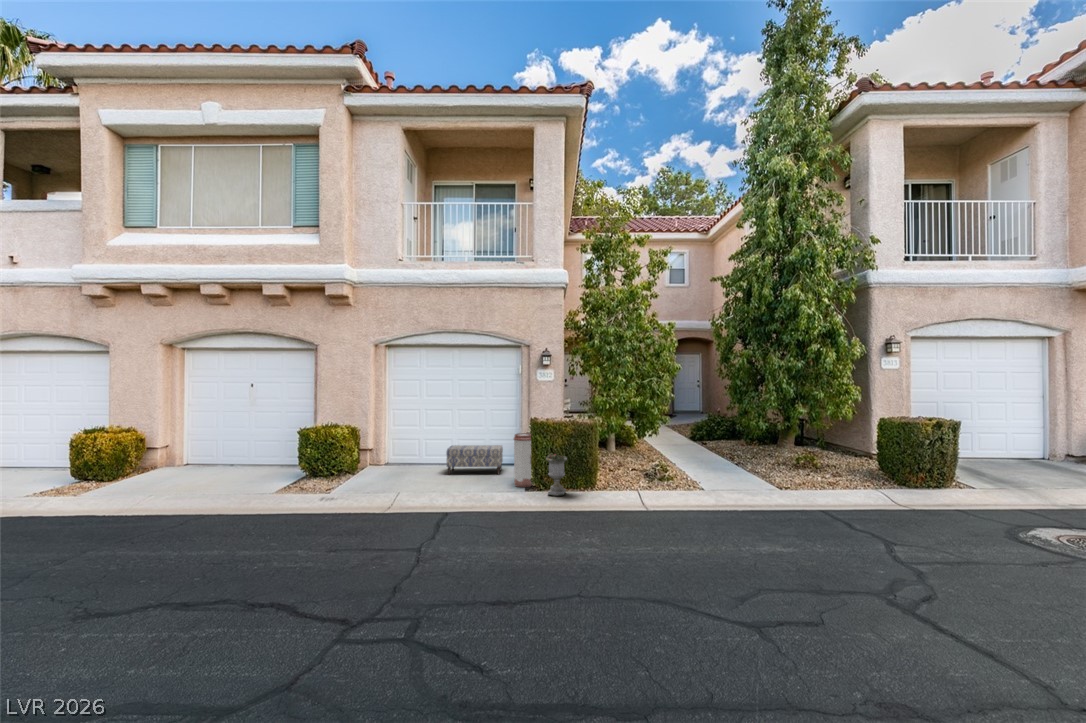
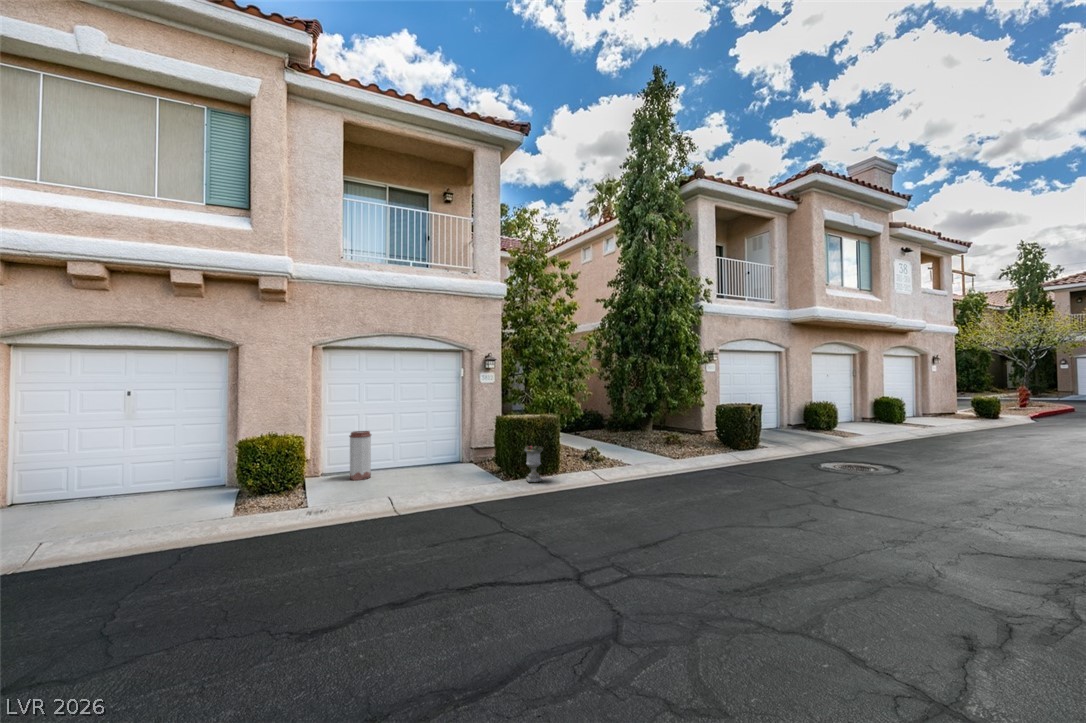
trash can: present [514,433,532,487] -> present [349,431,371,480]
bench: present [446,445,503,475] -> none [396,444,454,477]

